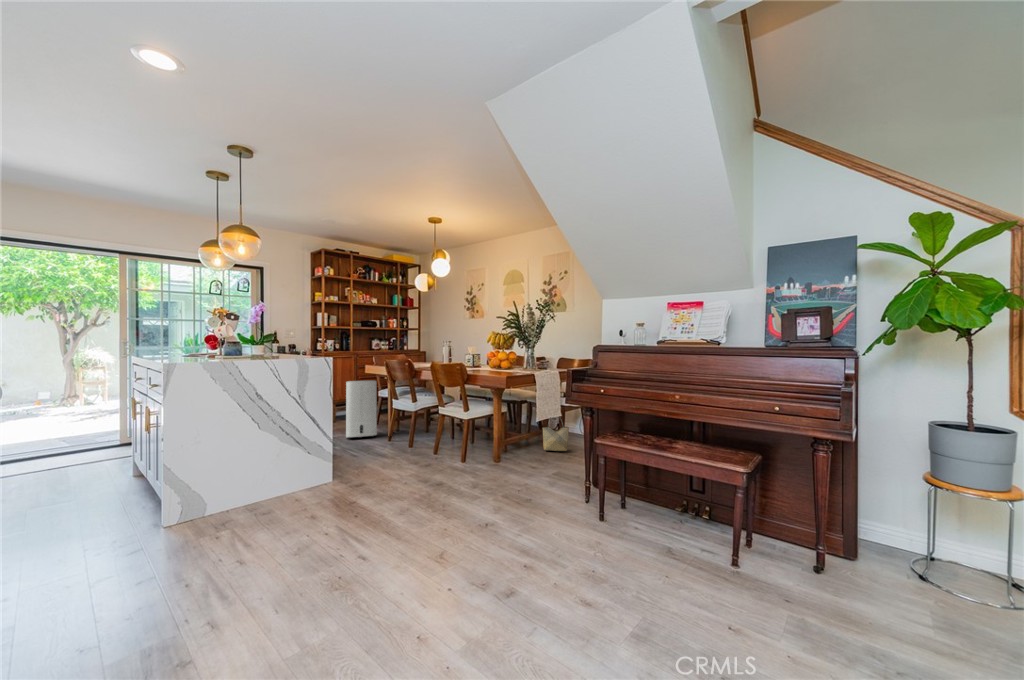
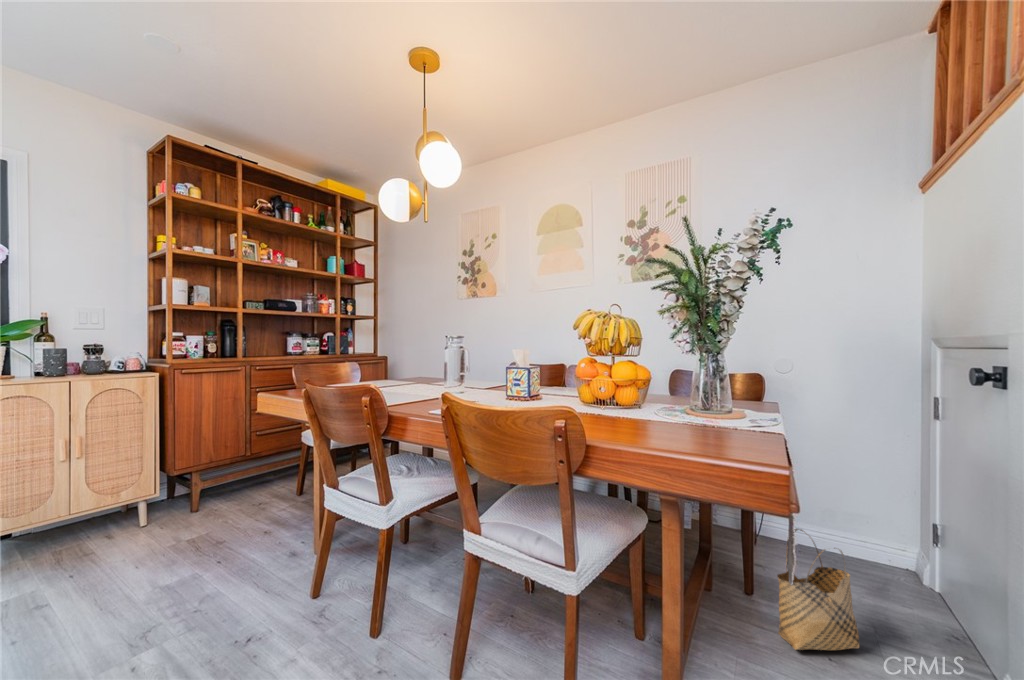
air purifier: present [346,381,377,438] -> none [182,437,281,616]

